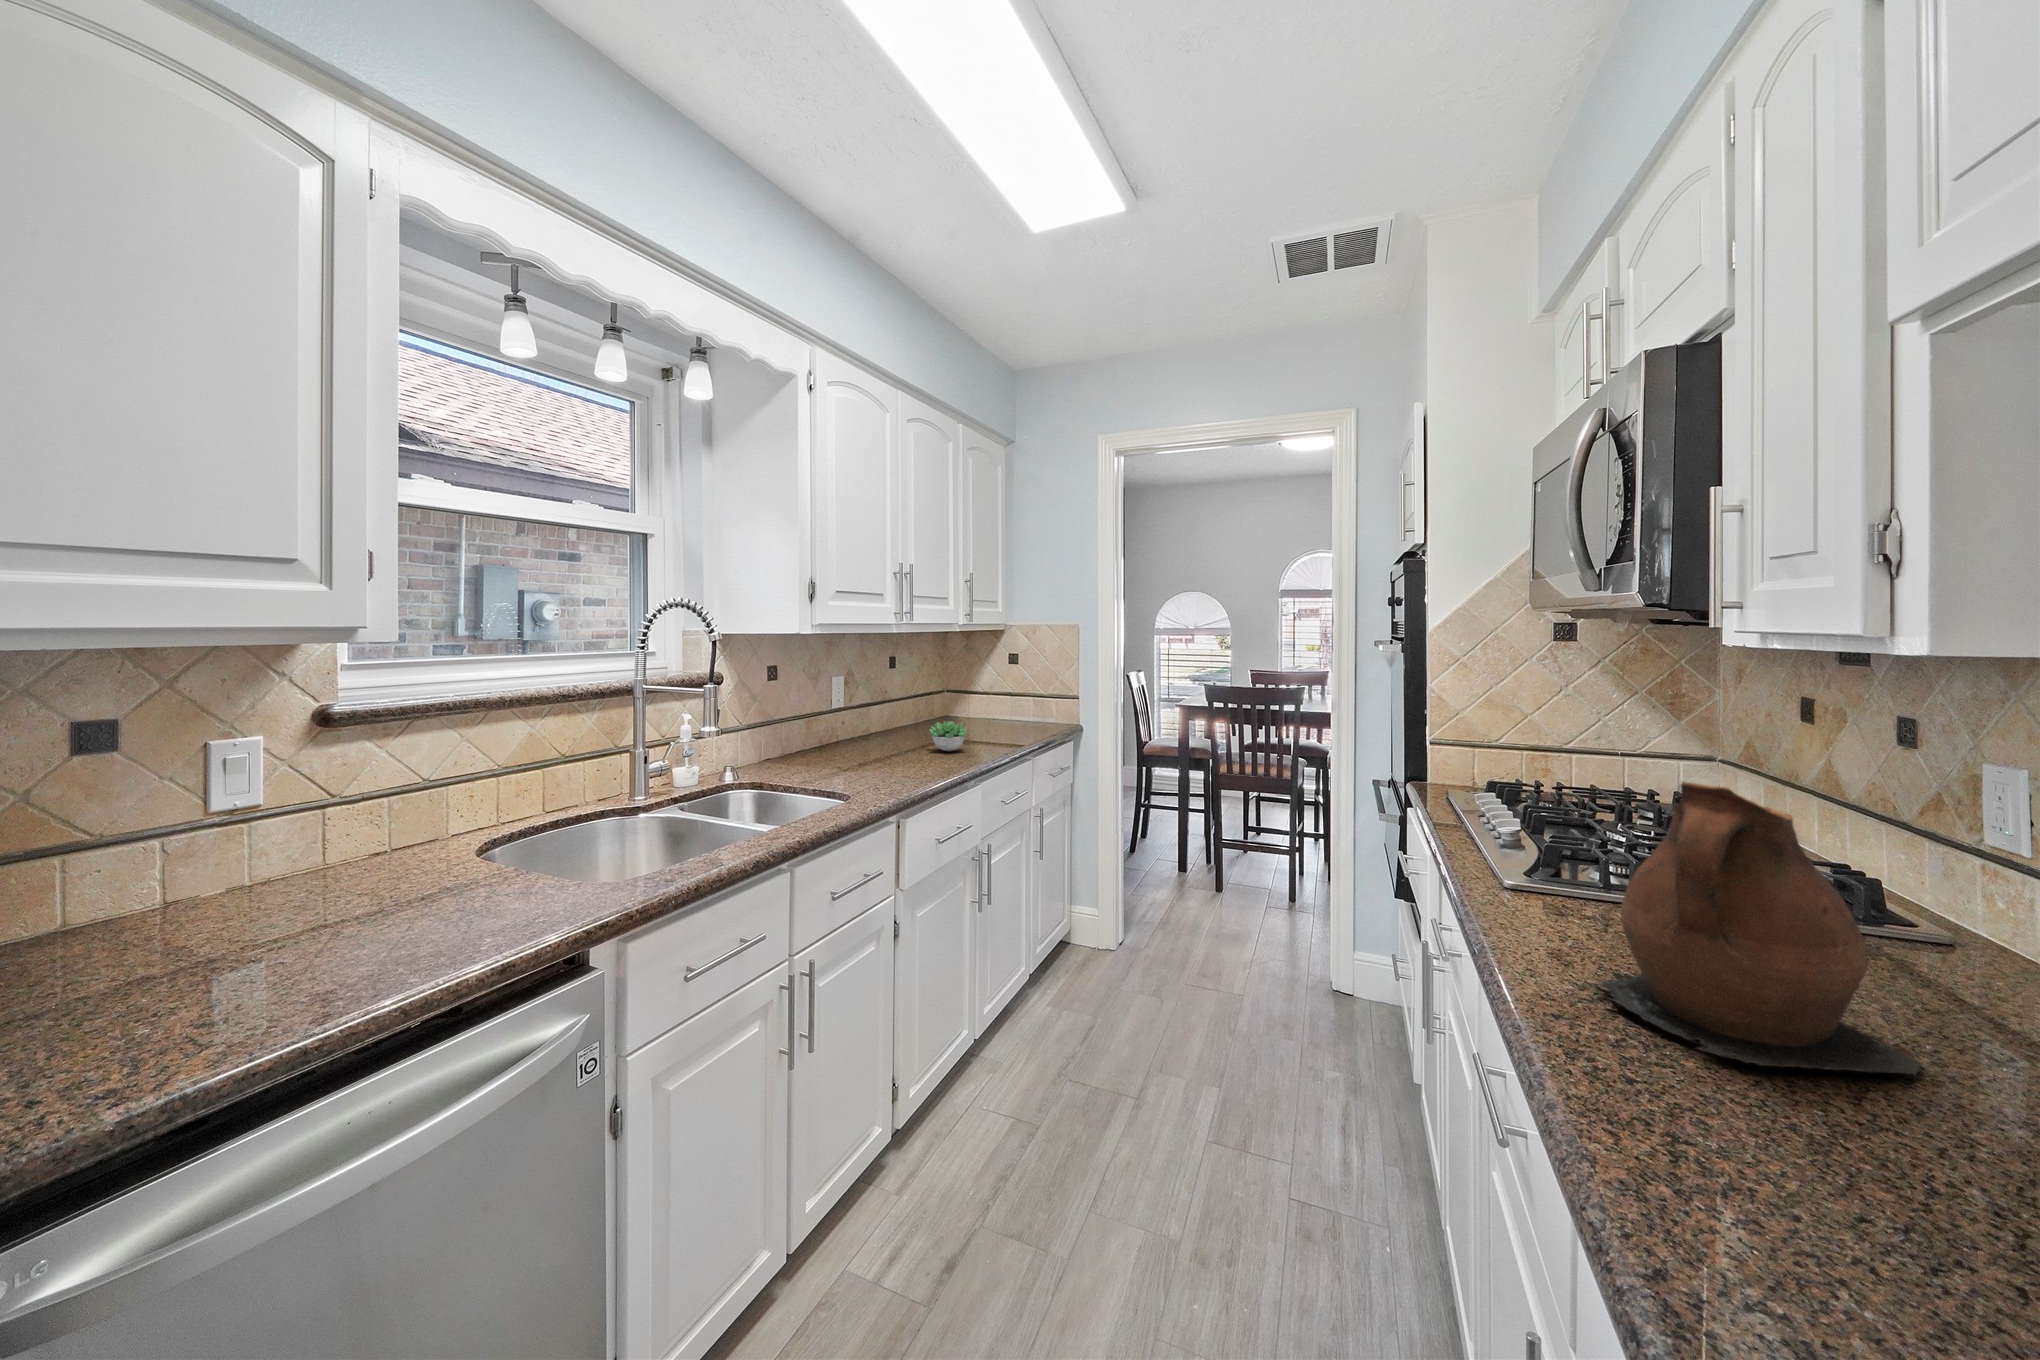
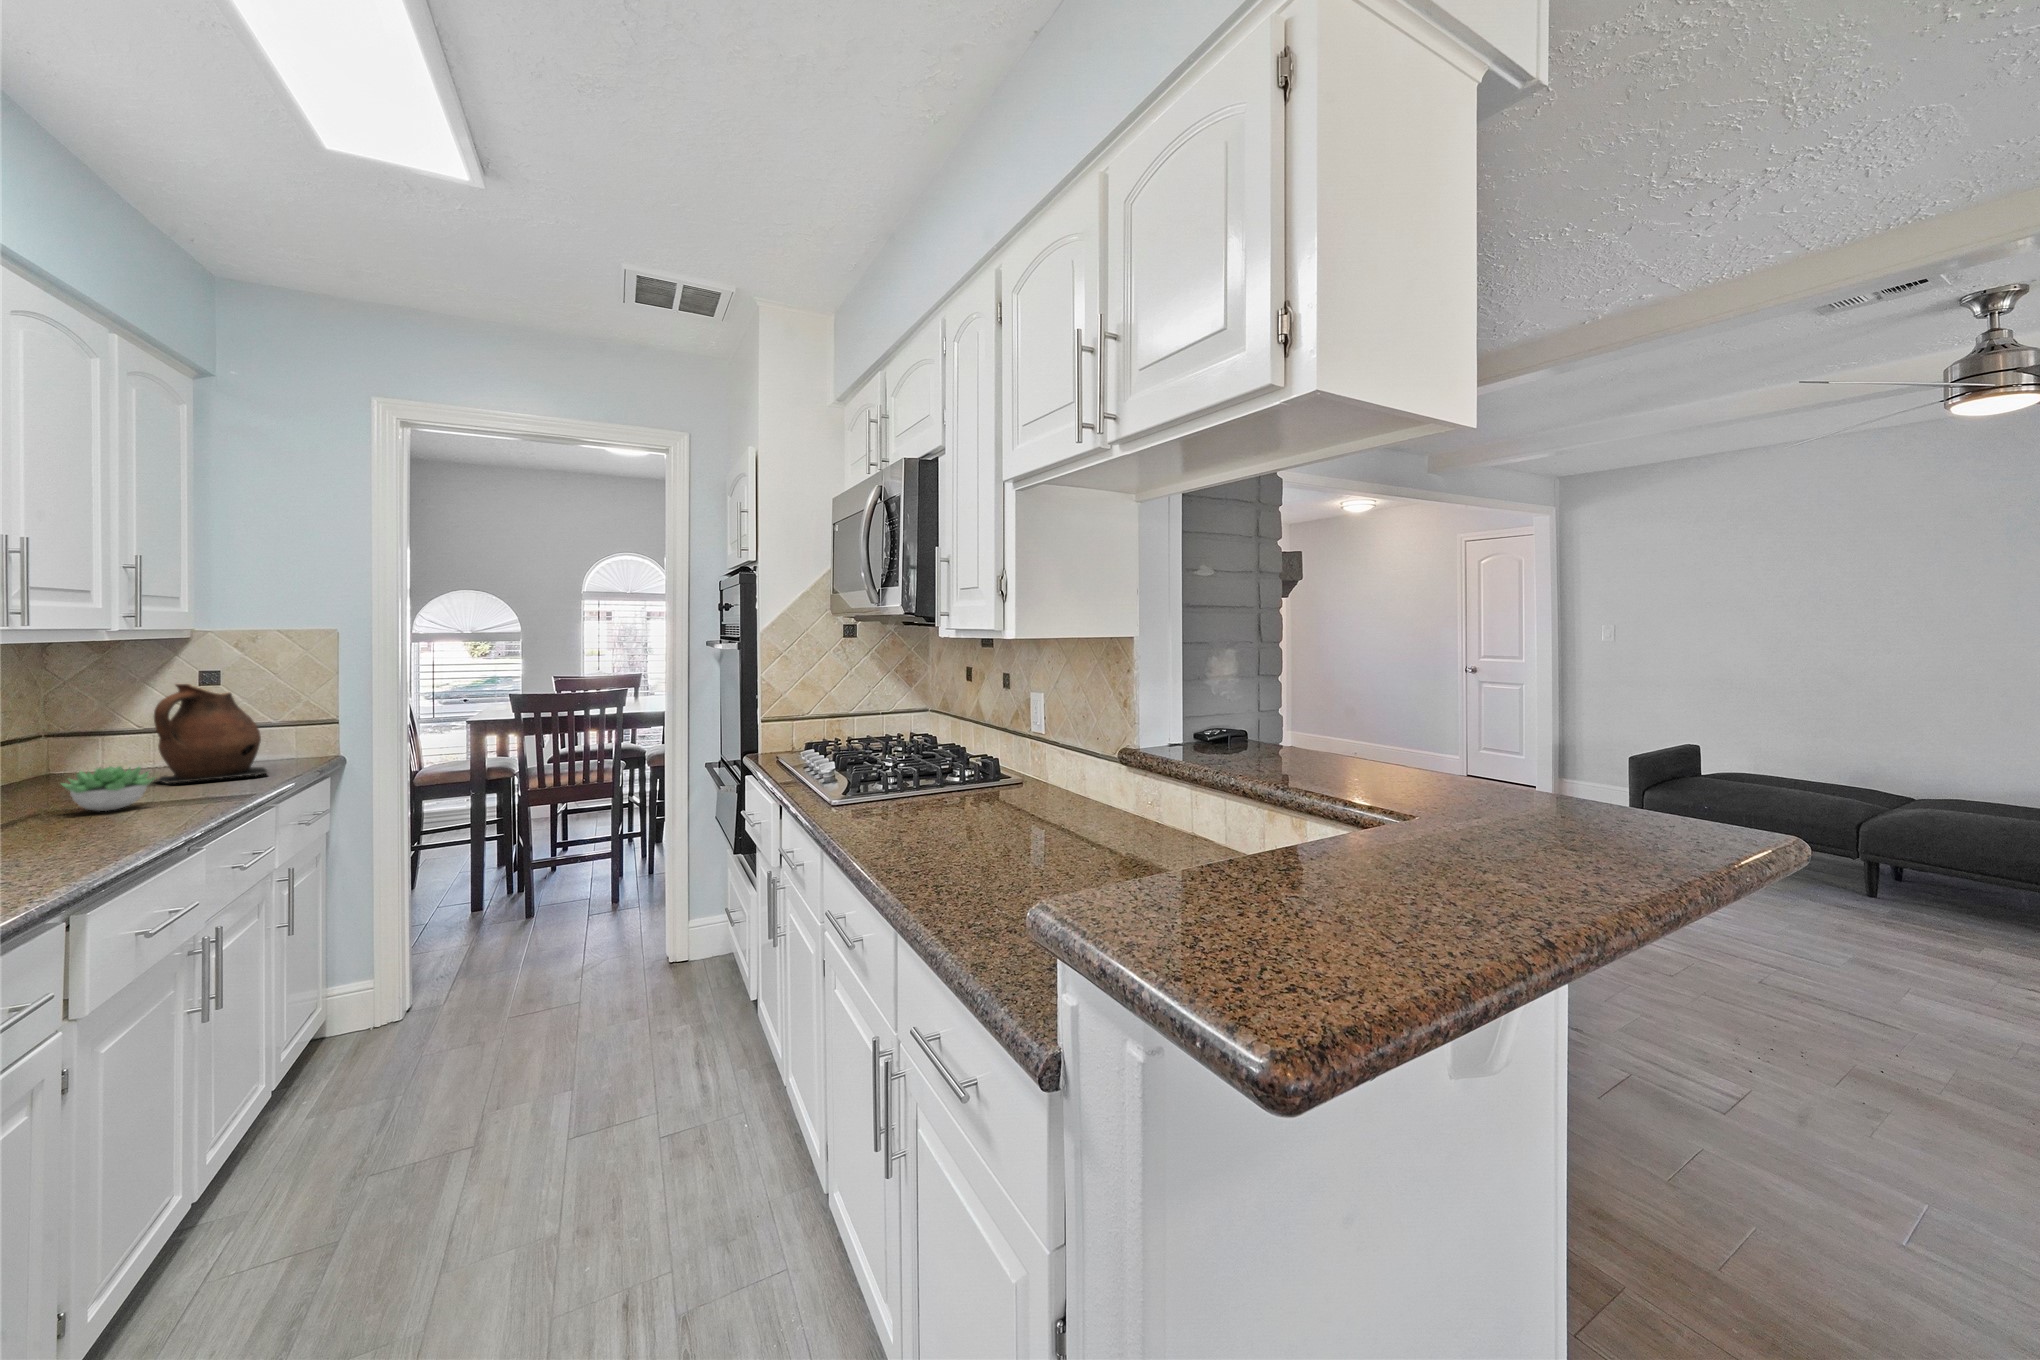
ceramic pitcher: present [1594,782,1921,1077] -> present [154,684,268,784]

